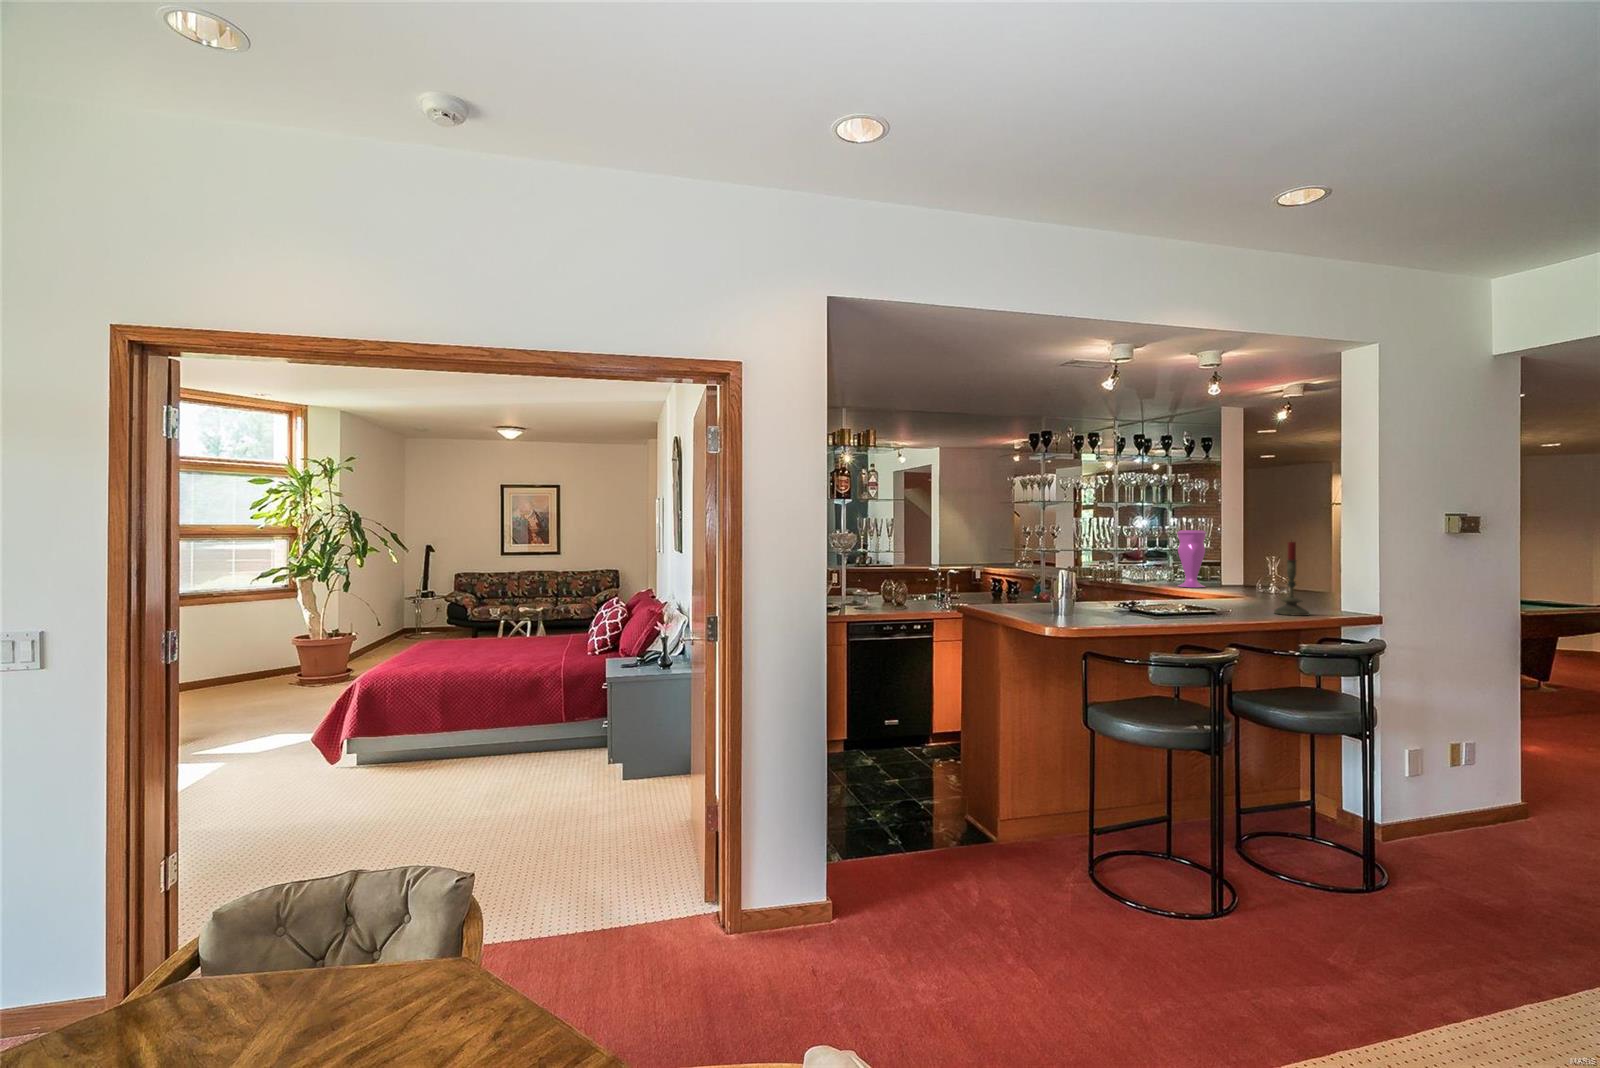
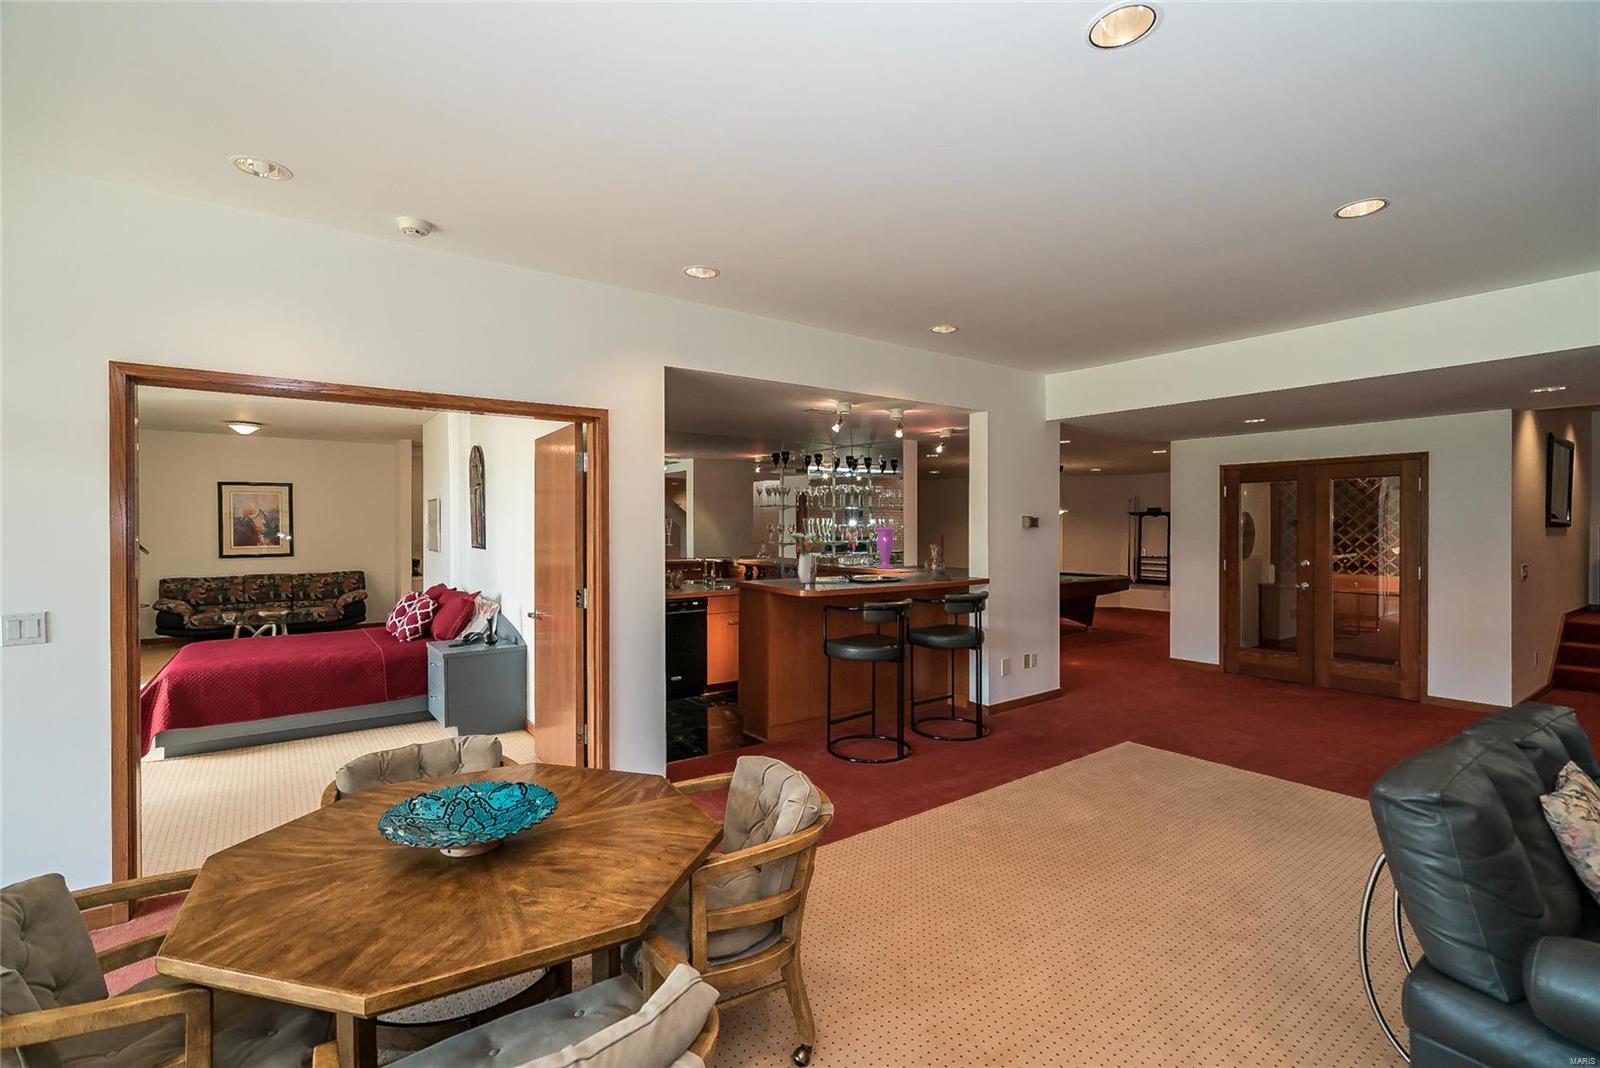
flower arrangement: none [1023,538,1091,612] -> present [791,533,826,583]

